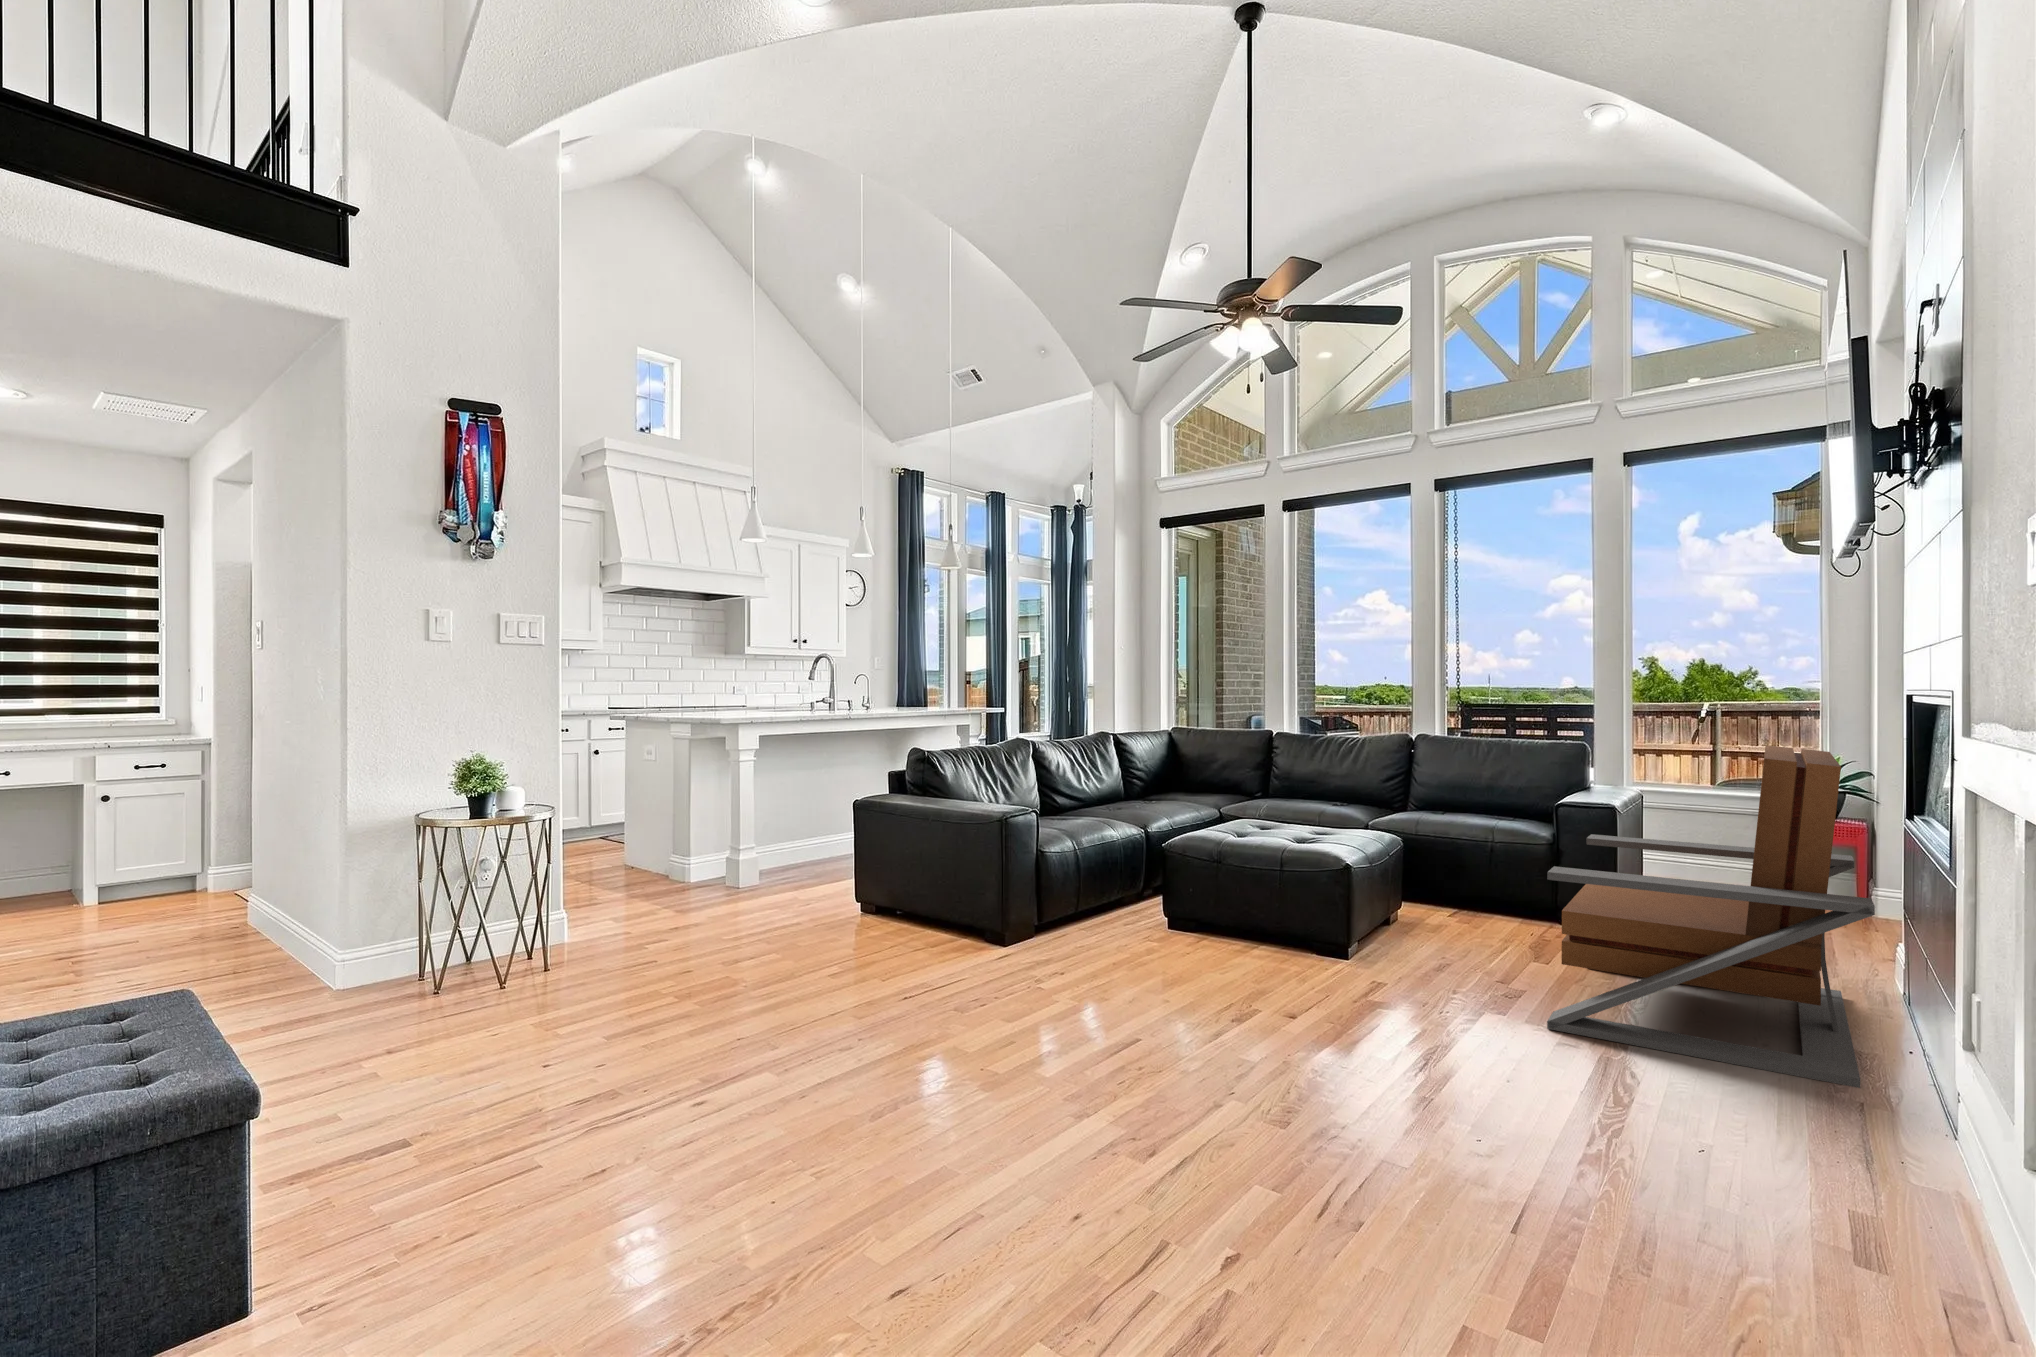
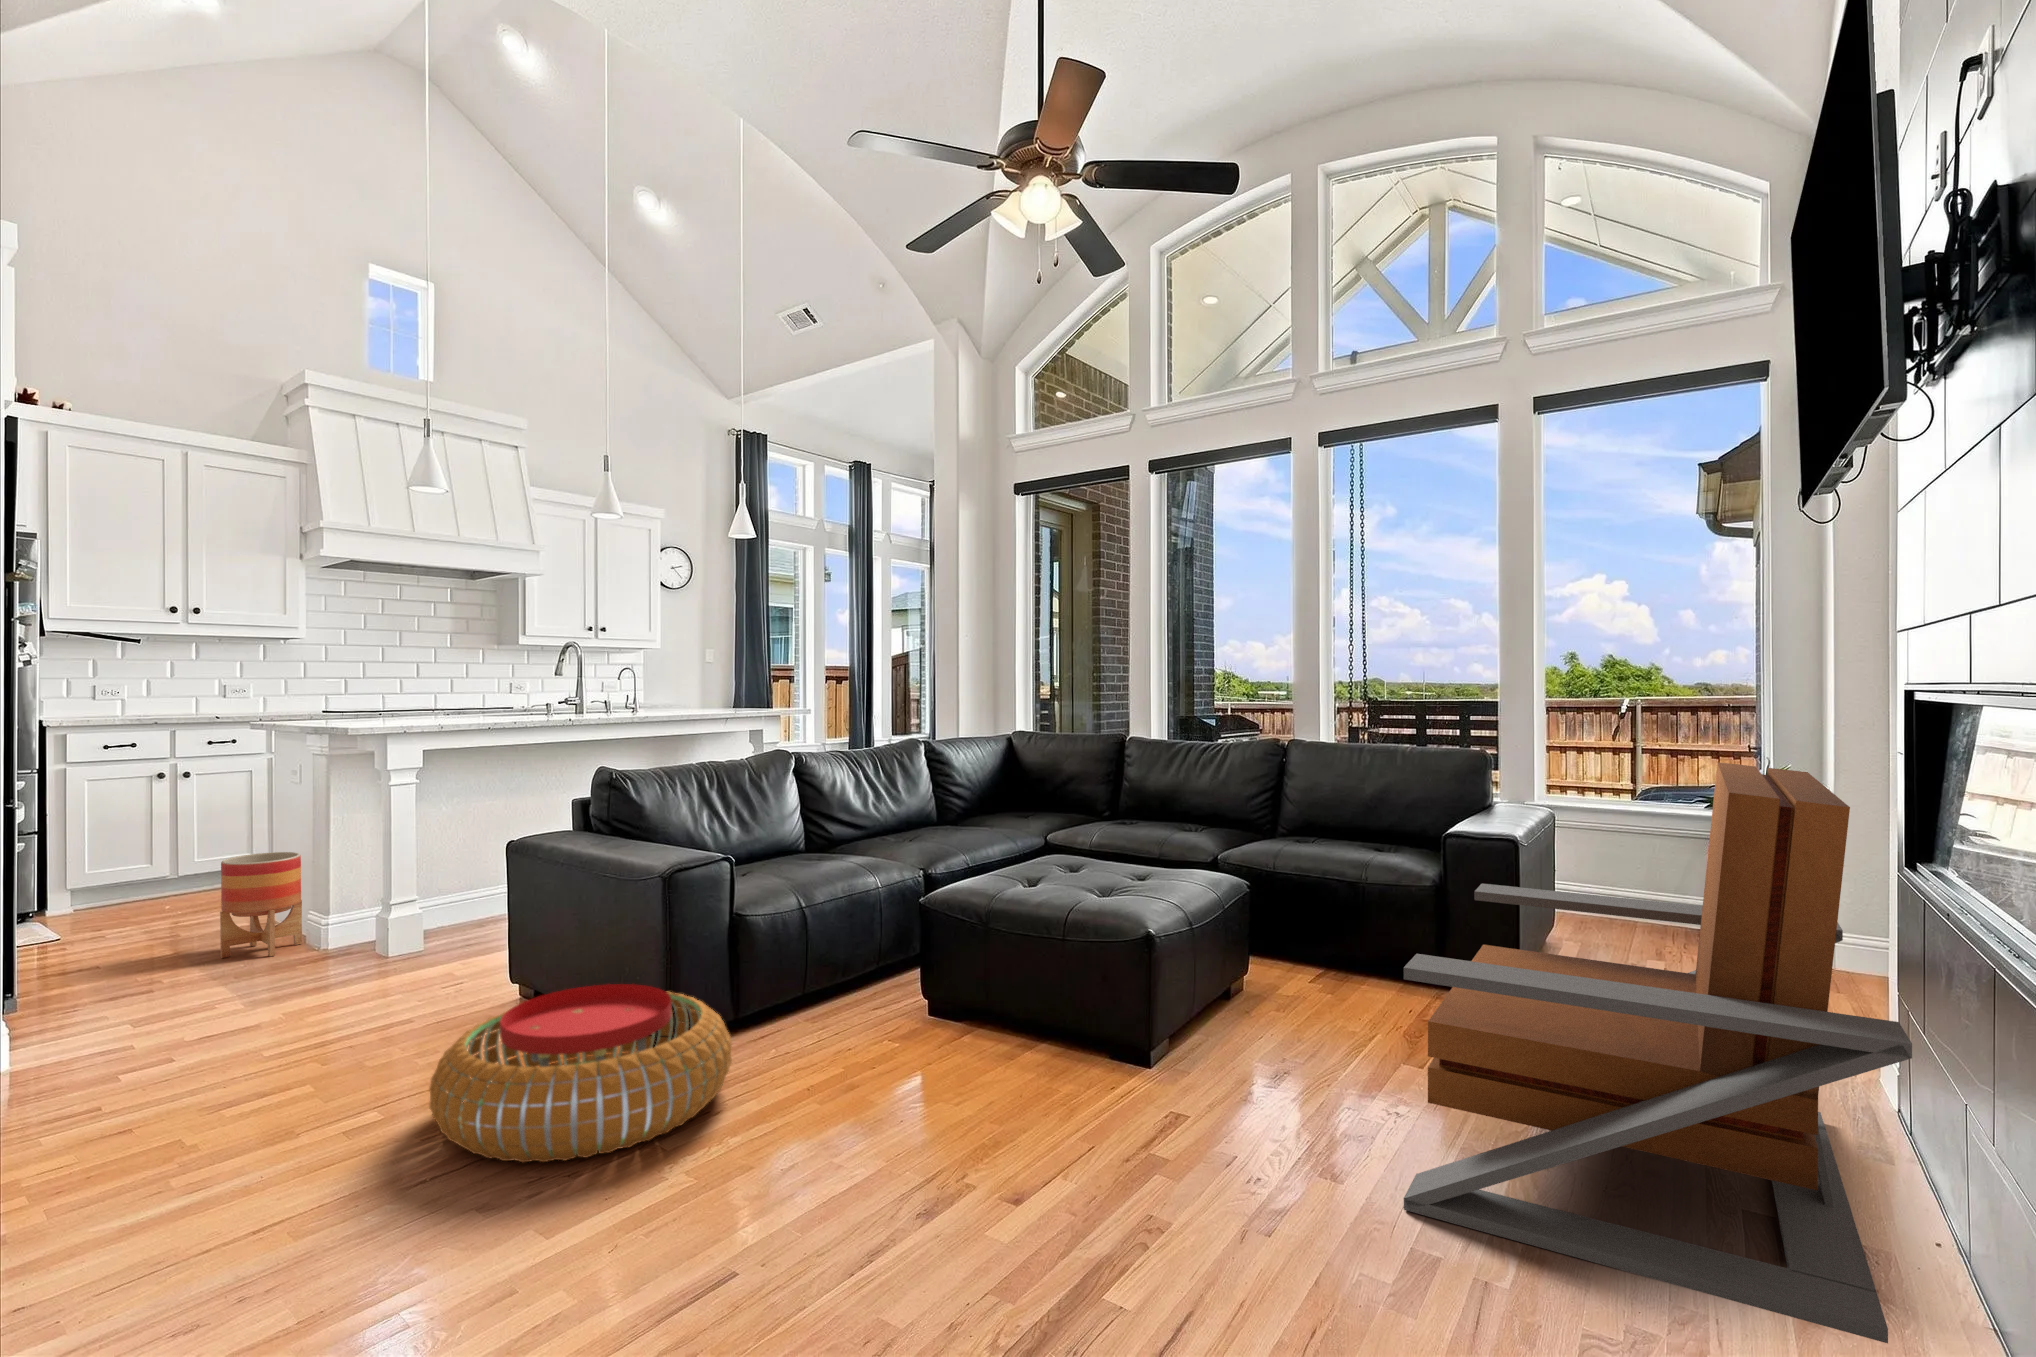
planter: none [614,812,665,888] -> present [220,852,302,958]
pouf: none [878,893,1063,994] -> present [429,984,732,1162]

